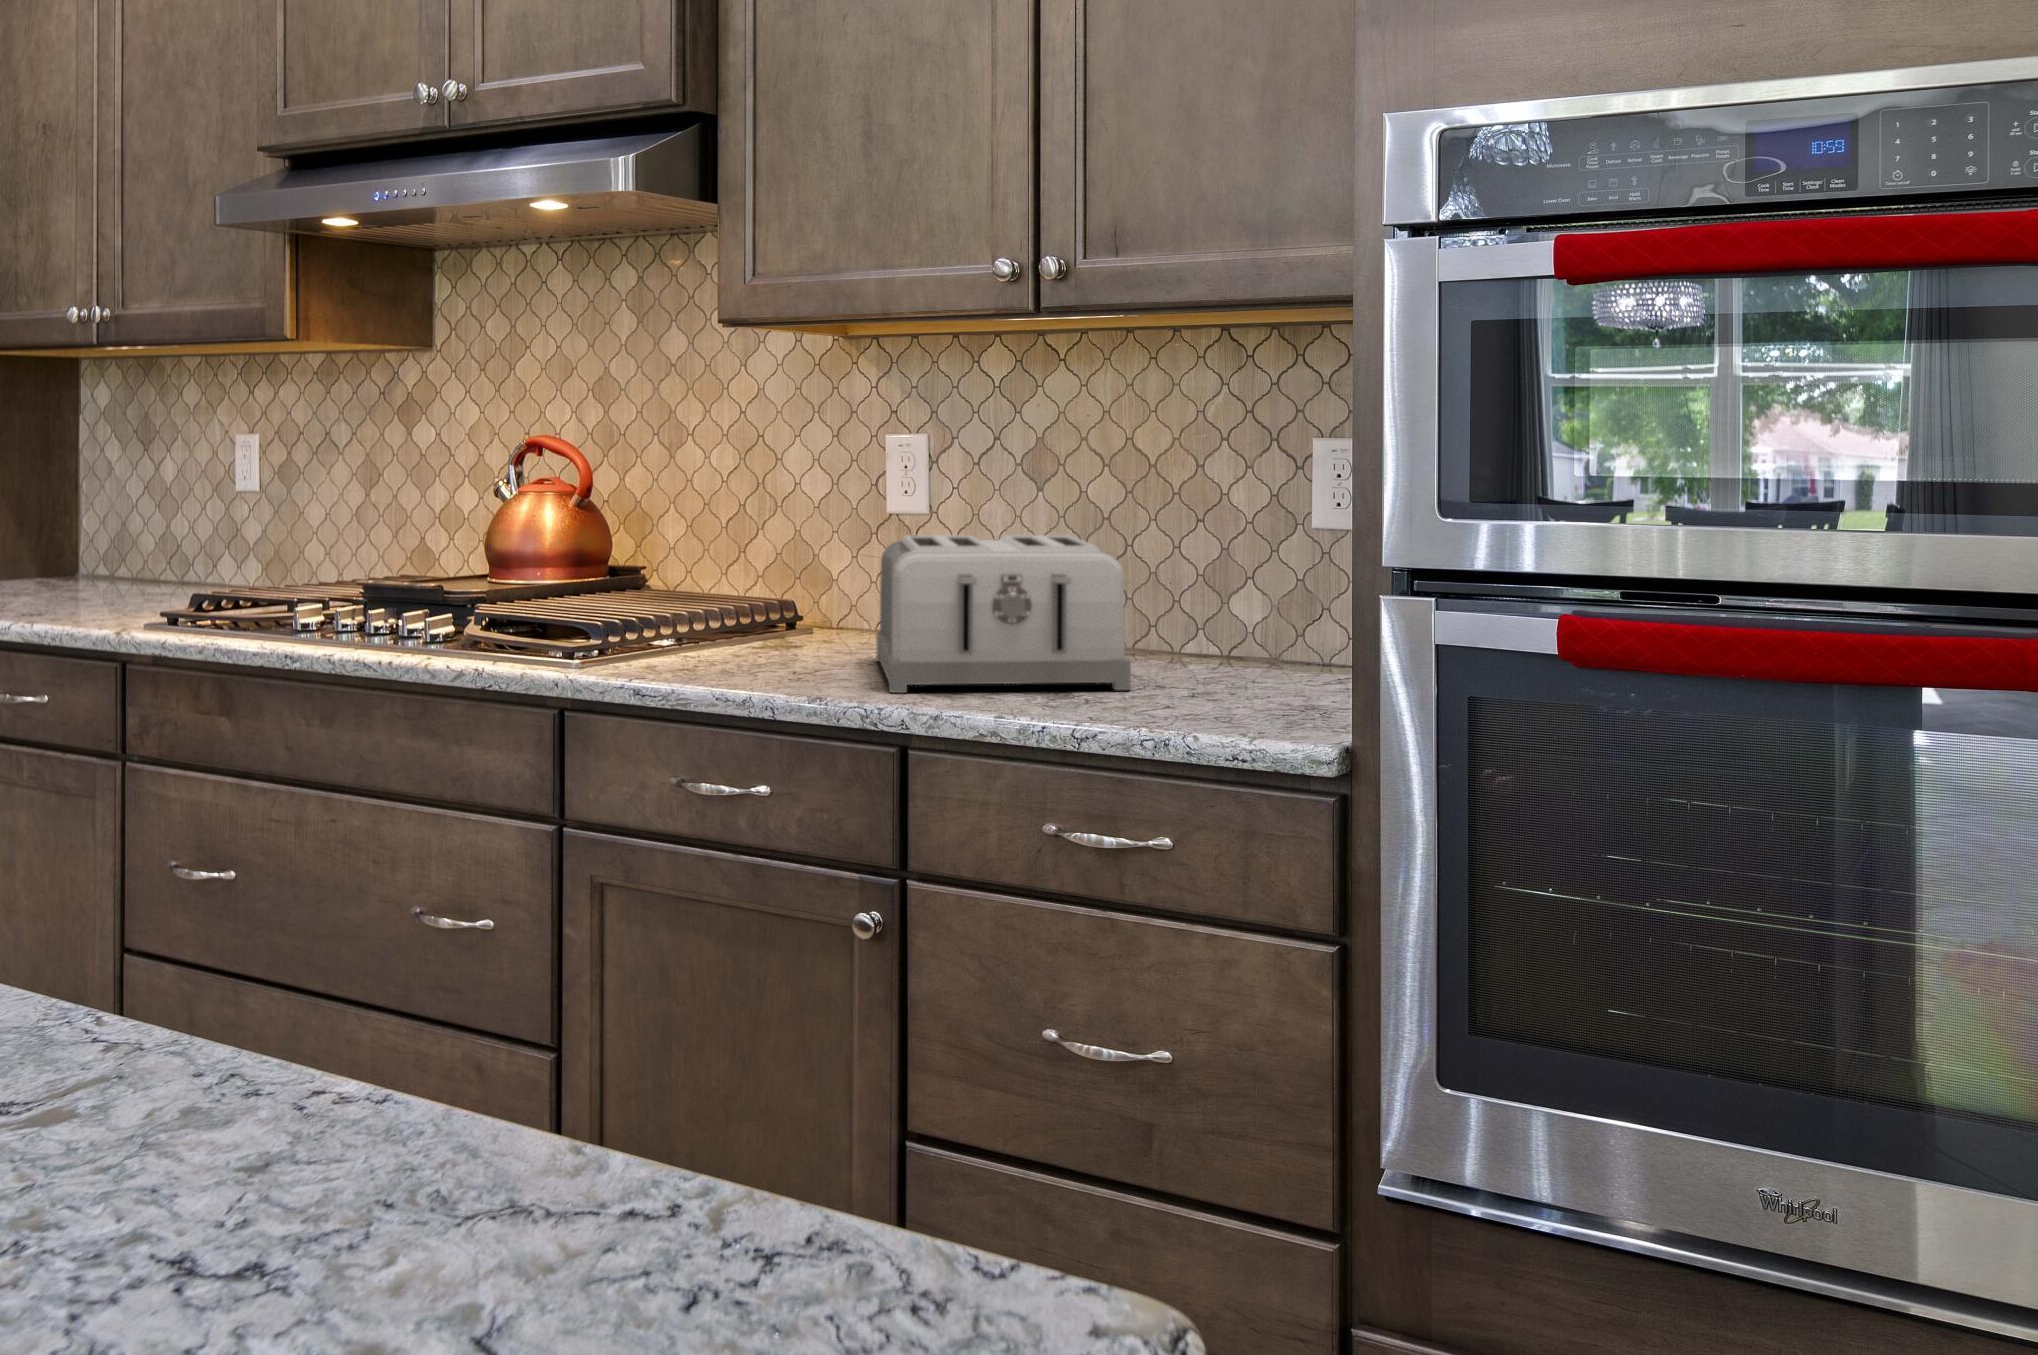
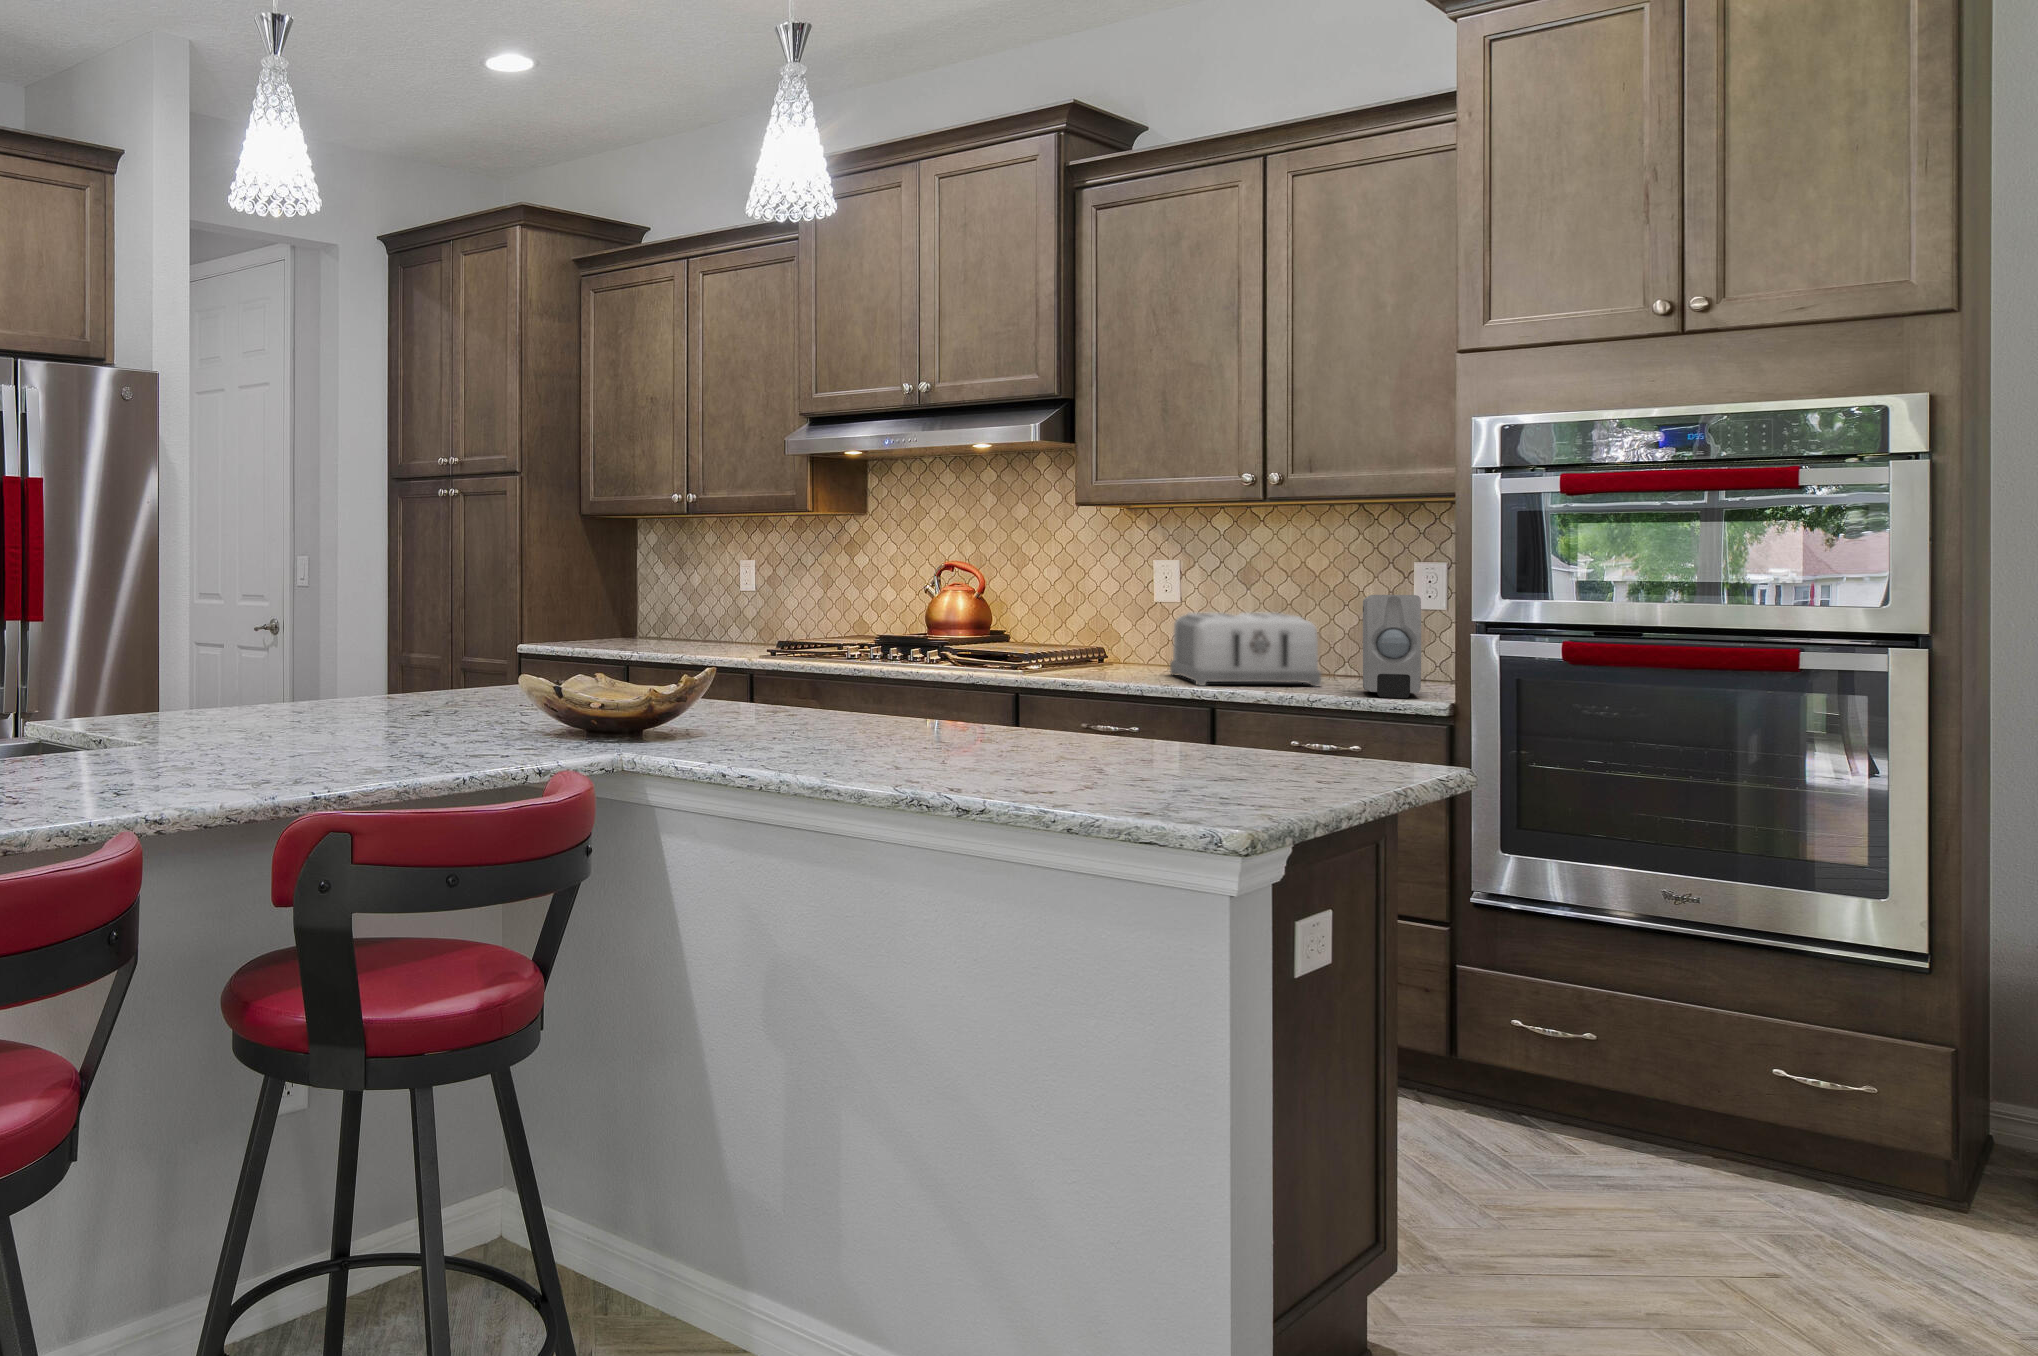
soap dispenser: none [1196,502,1300,726] -> present [1363,595,1421,698]

